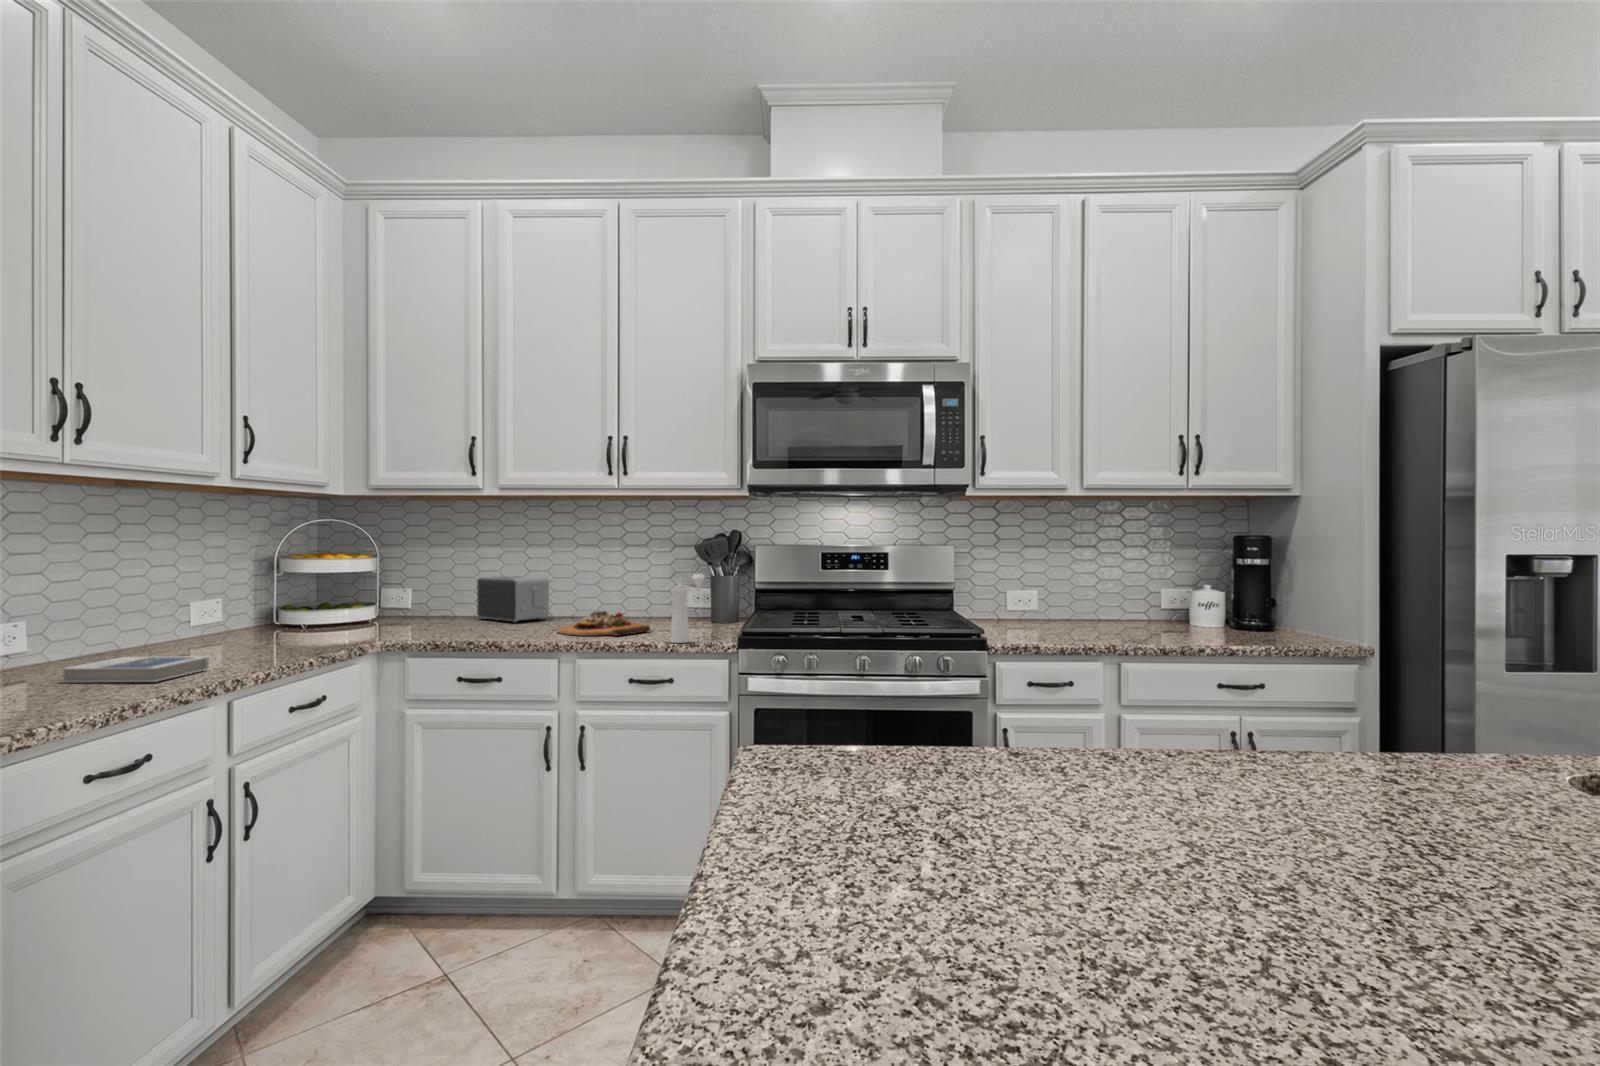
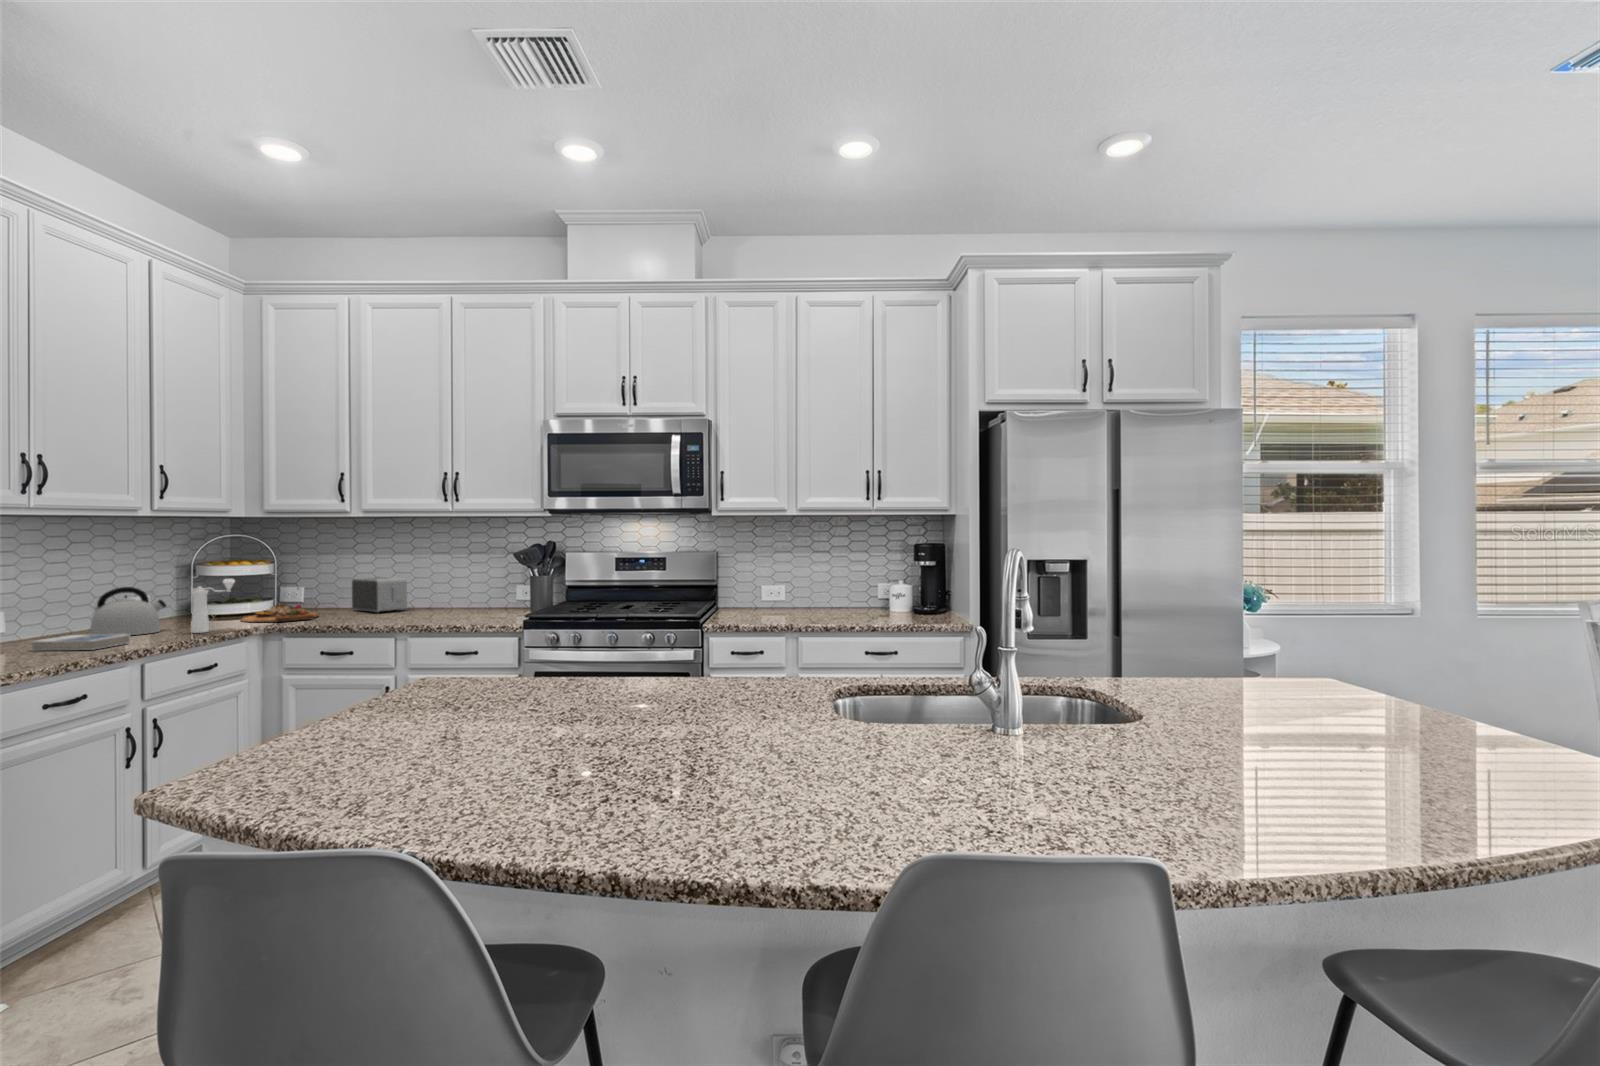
pepper mill: present [671,574,705,643] -> present [191,579,235,633]
kettle: none [145,586,252,658] -> present [90,587,166,635]
cutting board: present [557,611,650,636] -> present [241,604,318,622]

